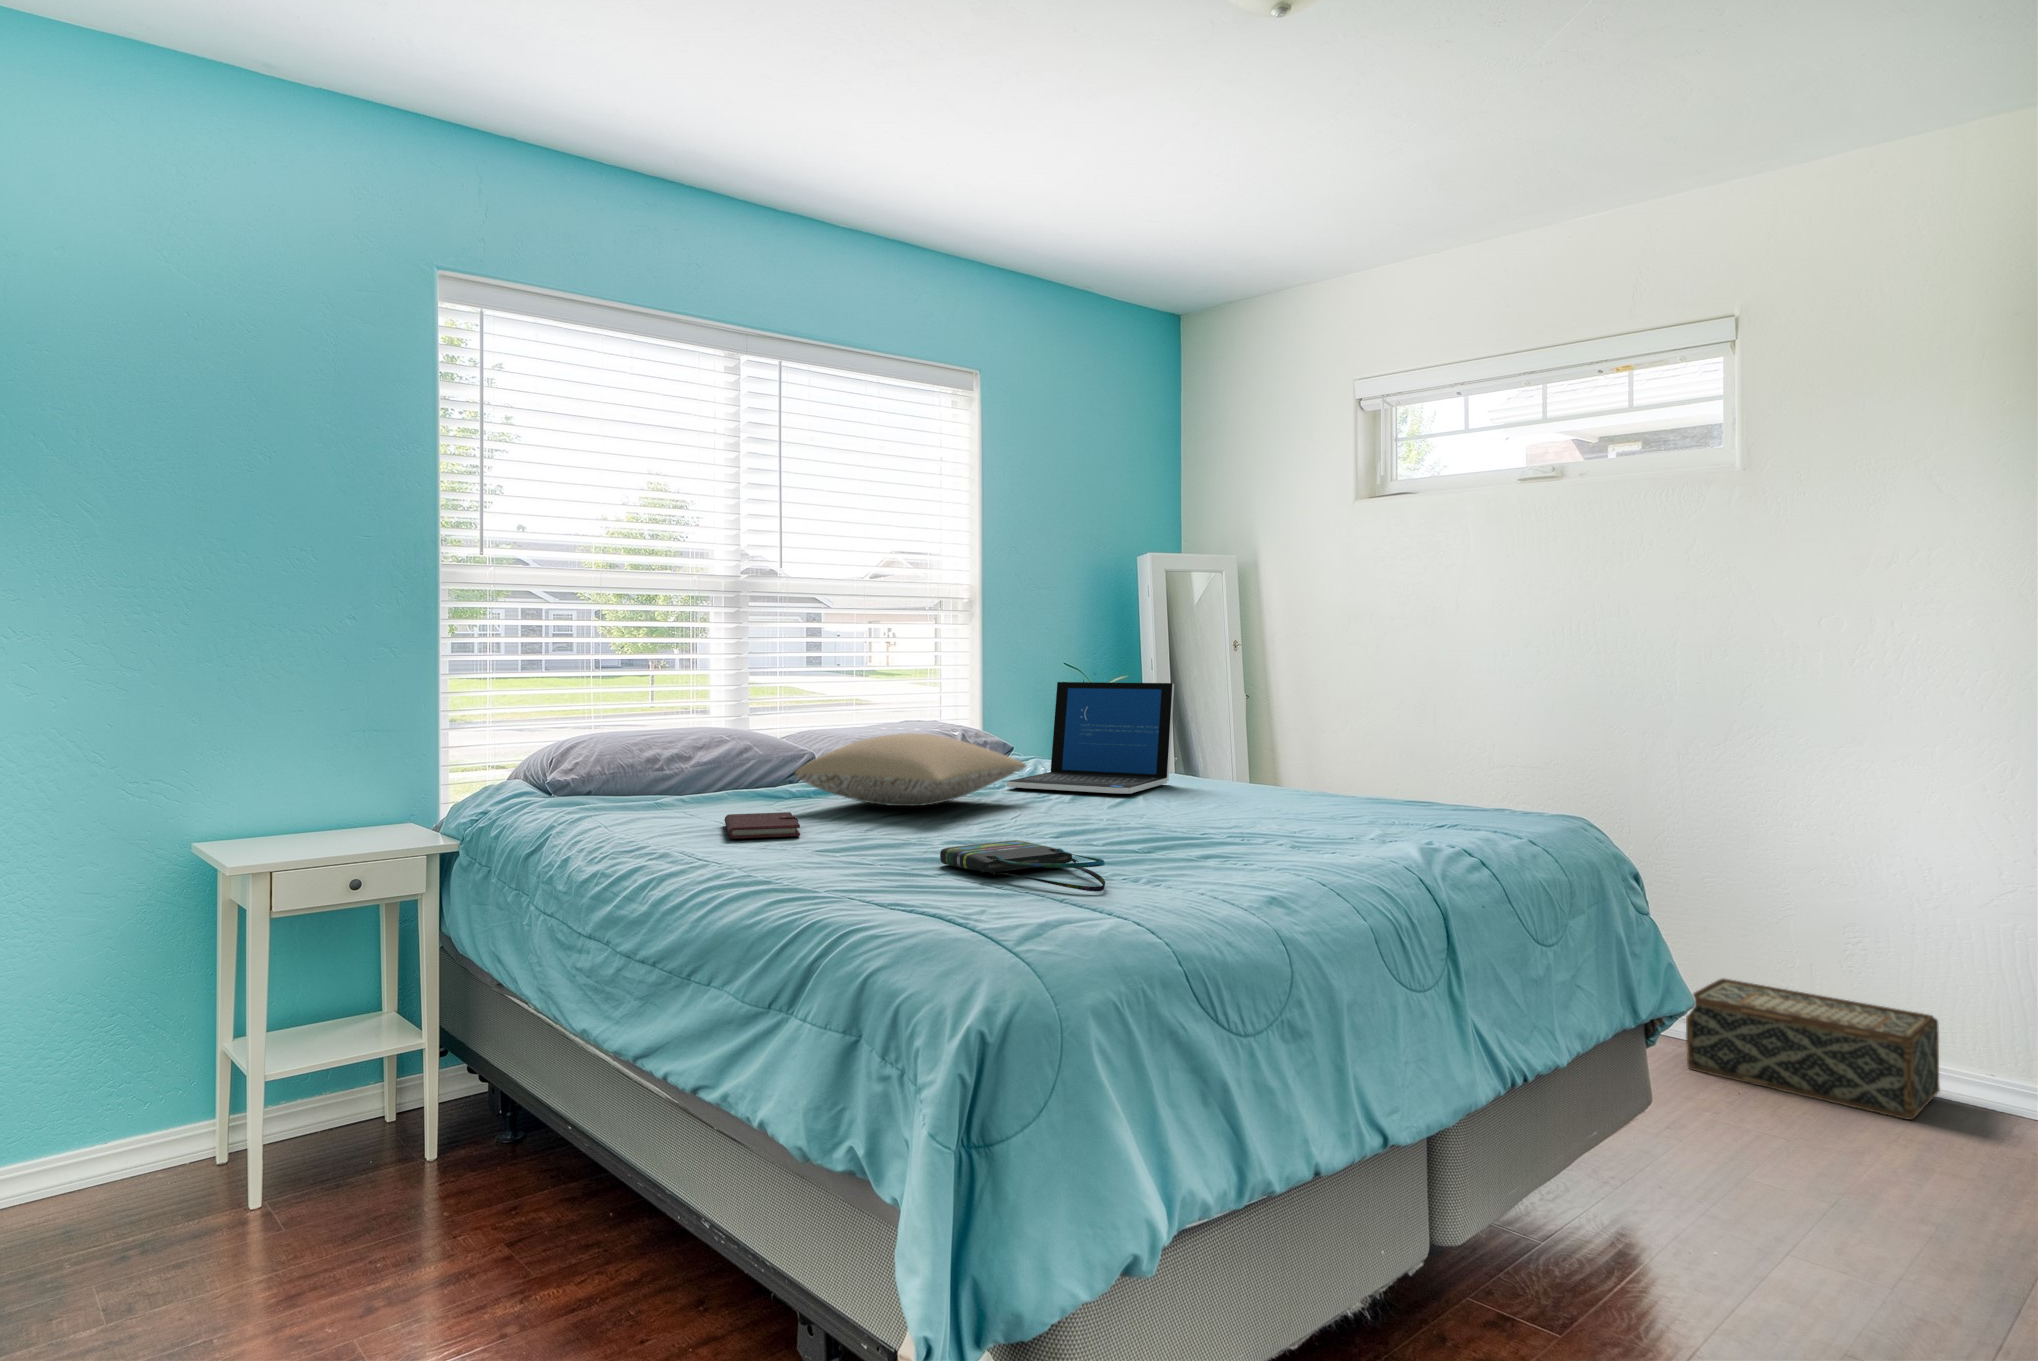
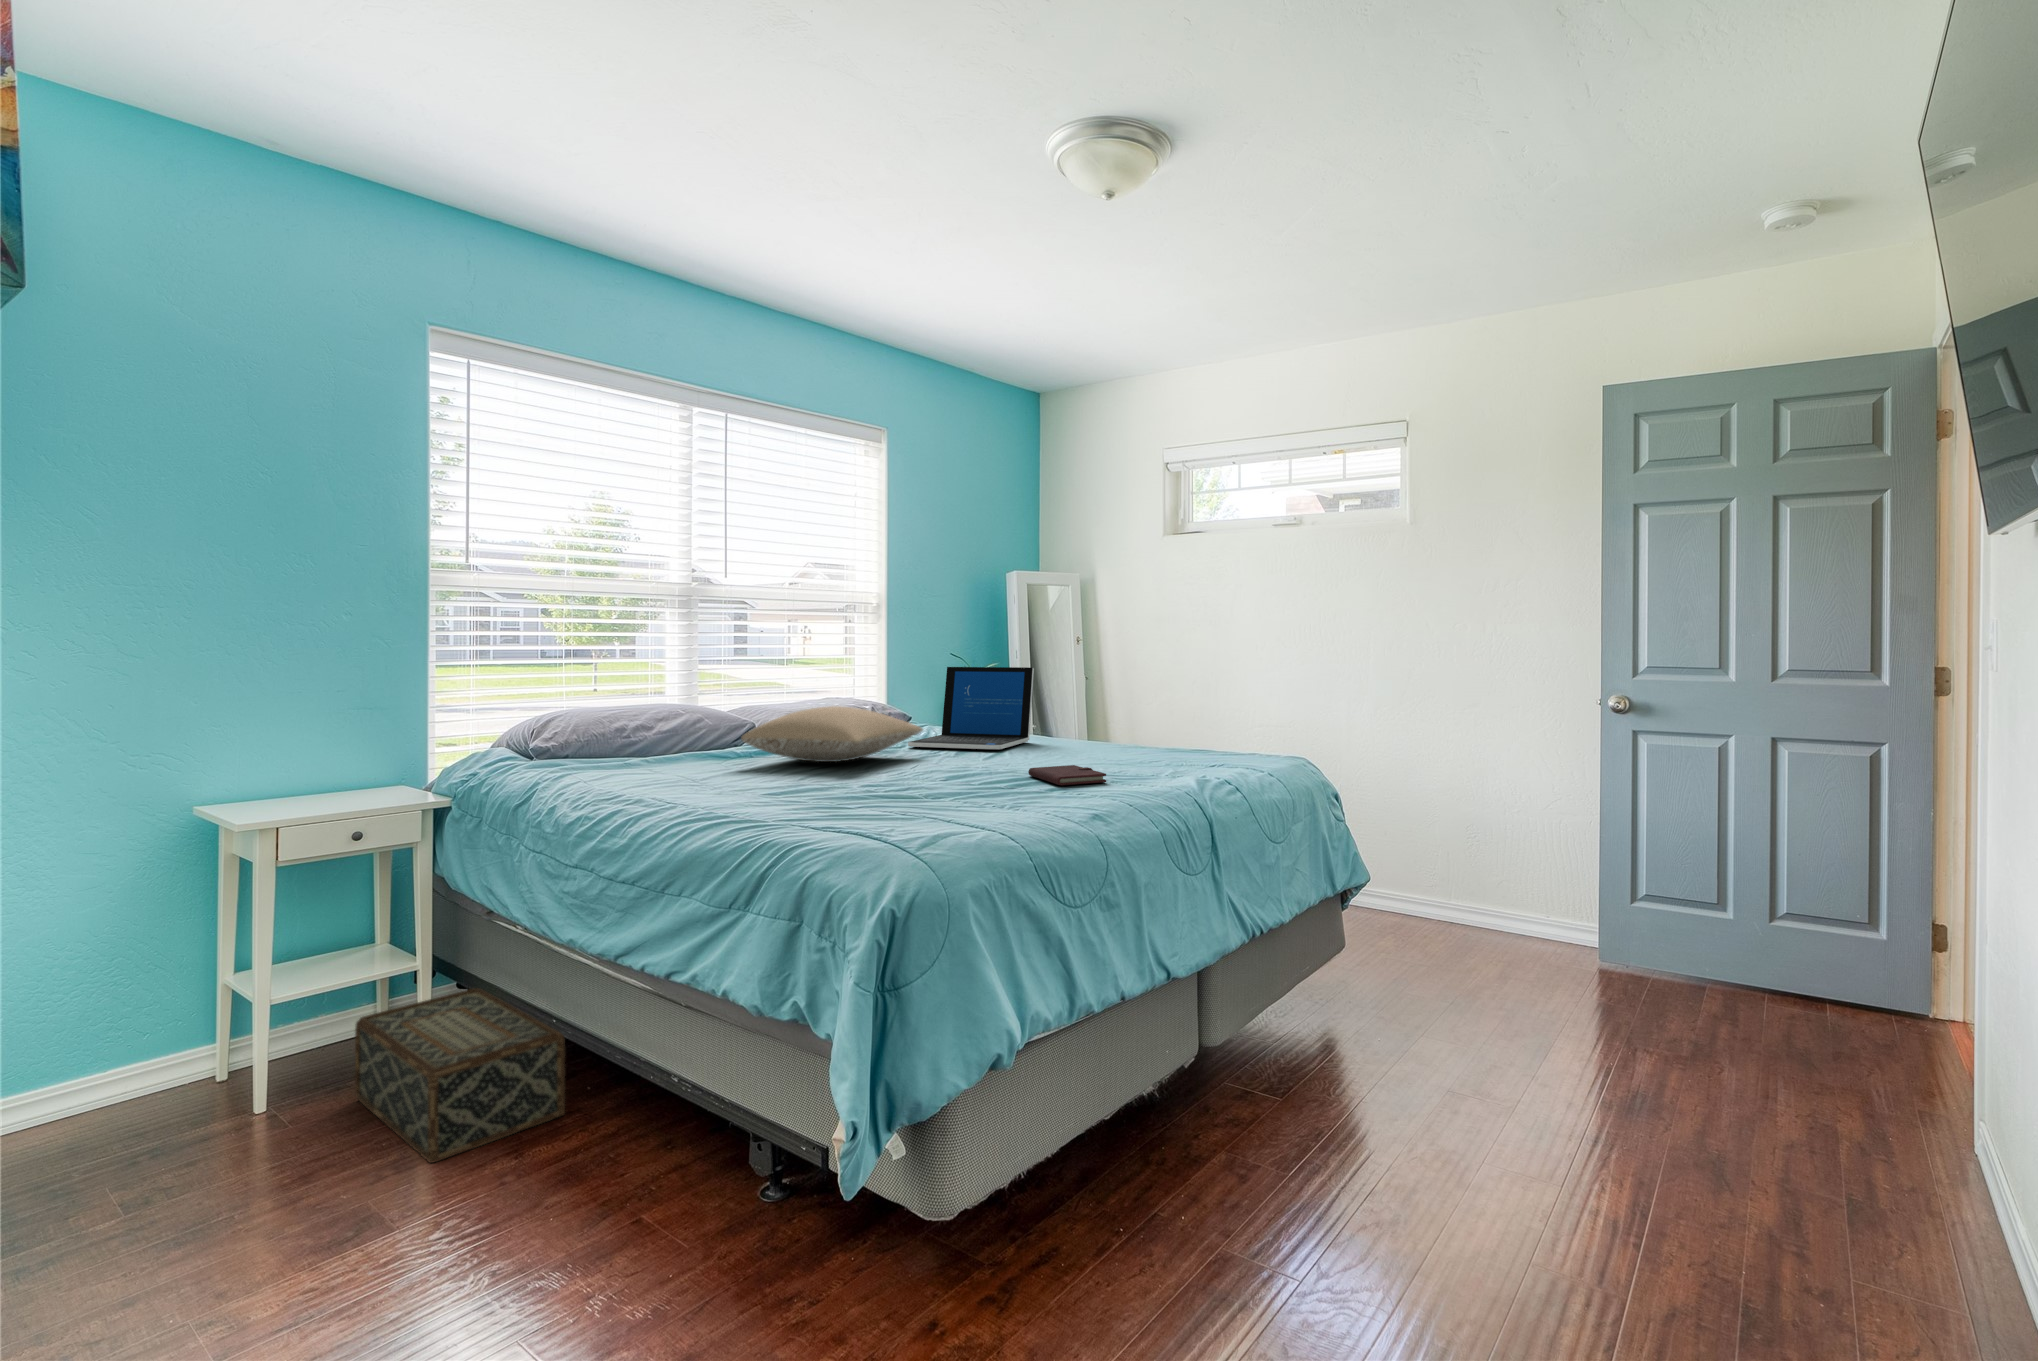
notebook: present [724,812,800,839] -> present [1028,765,1106,785]
tote bag: present [940,840,1105,891] -> none [859,783,980,816]
woven basket: present [1686,978,1940,1120] -> present [355,988,565,1163]

